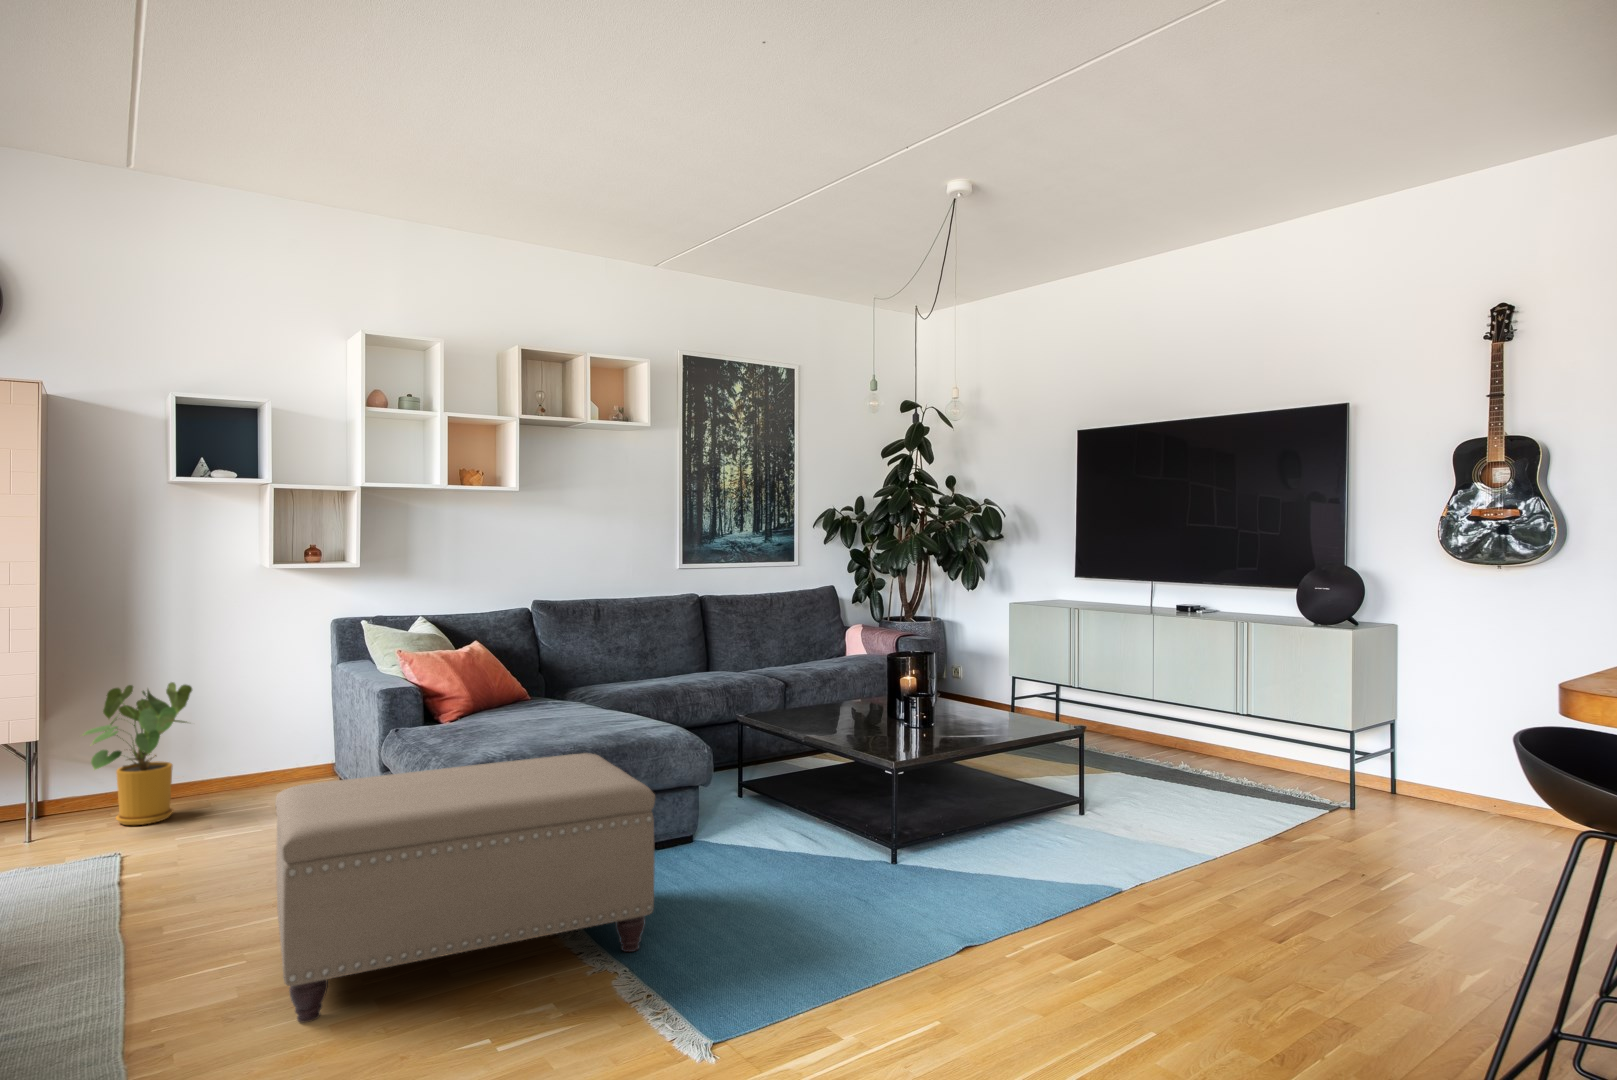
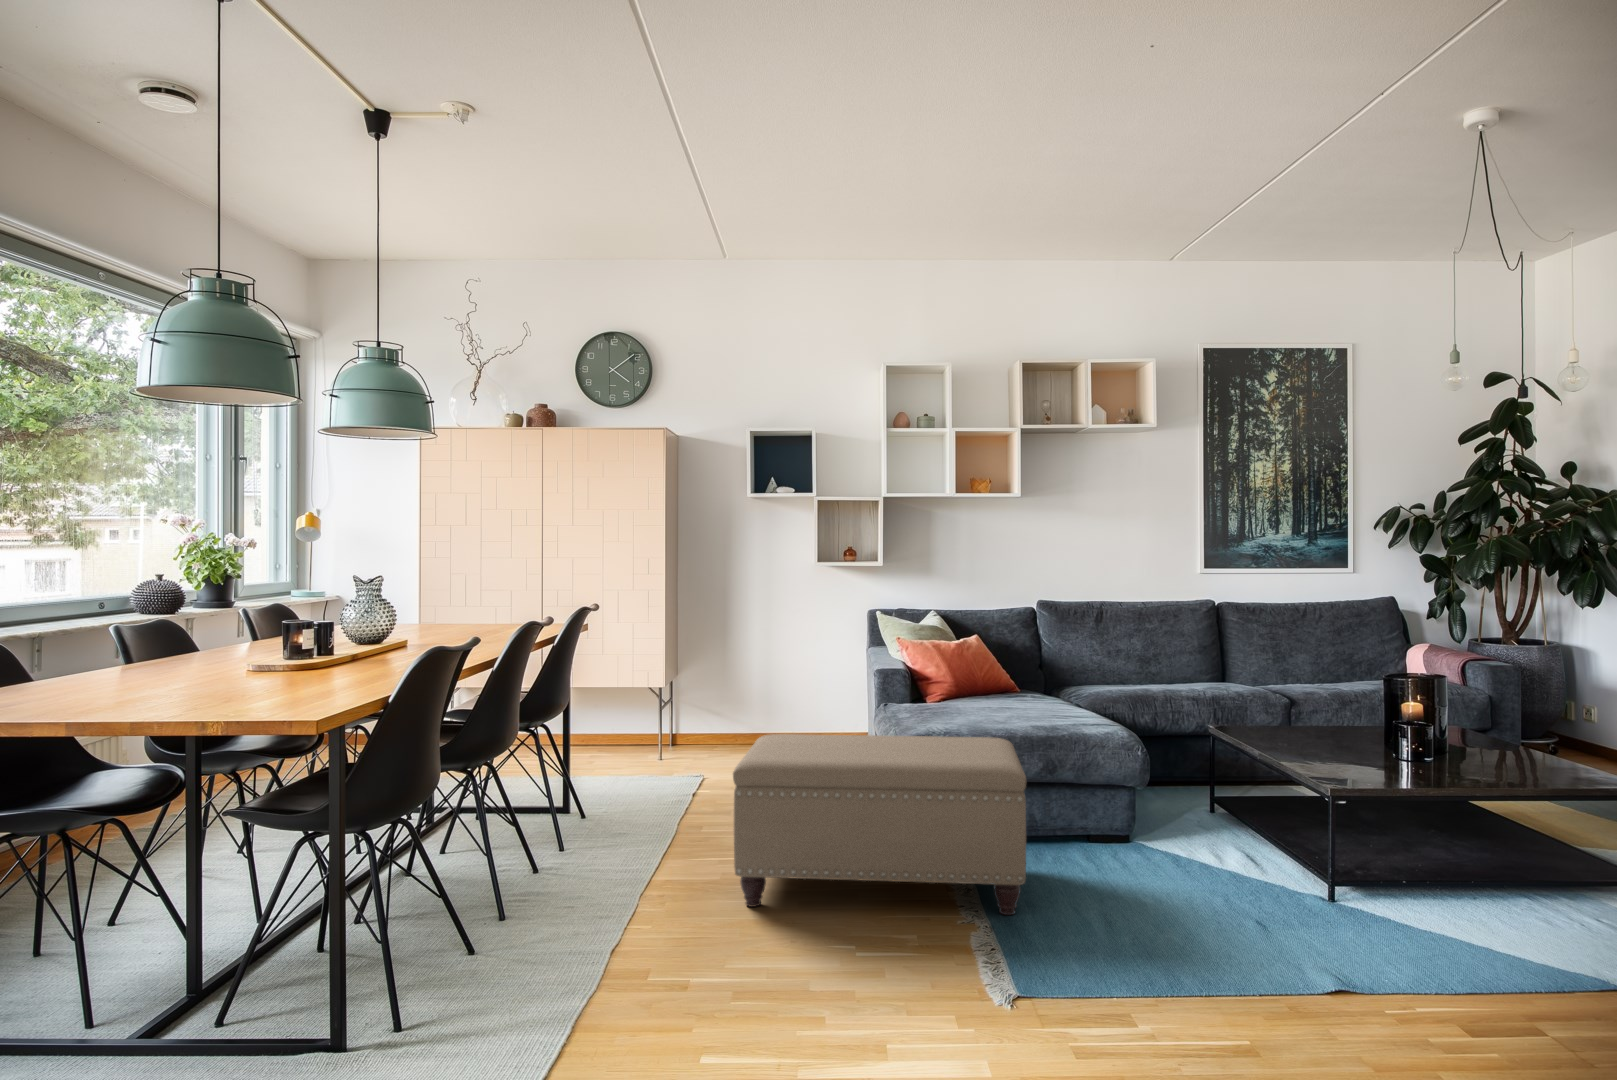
house plant: present [84,682,192,825] -> none [685,653,763,760]

